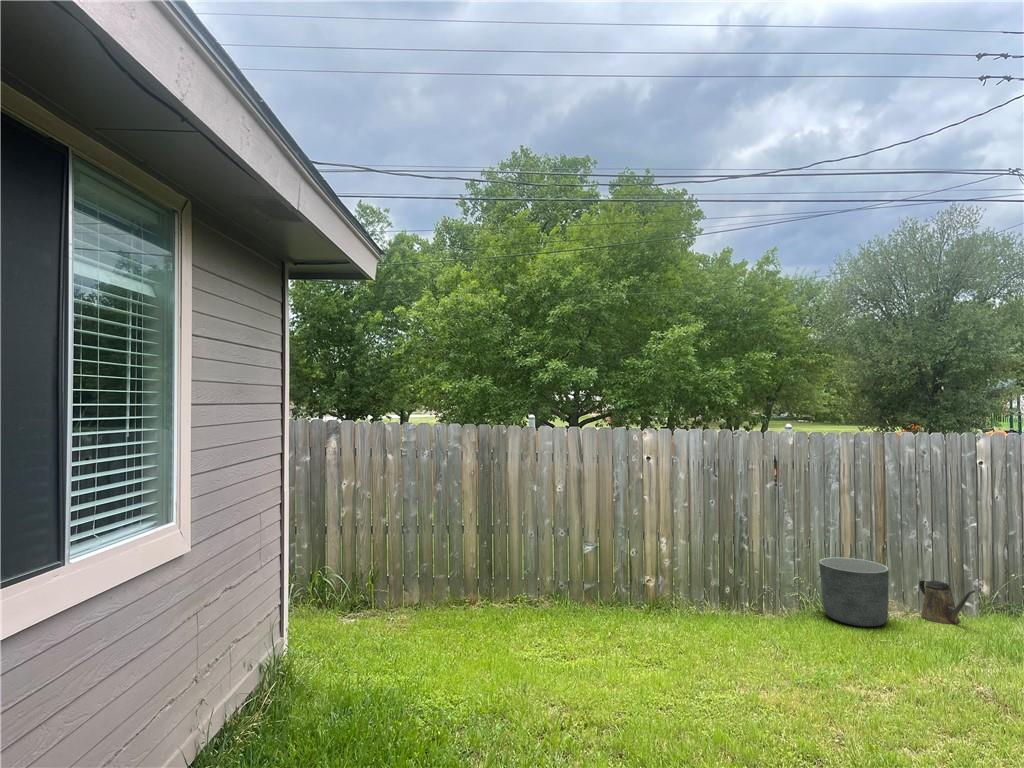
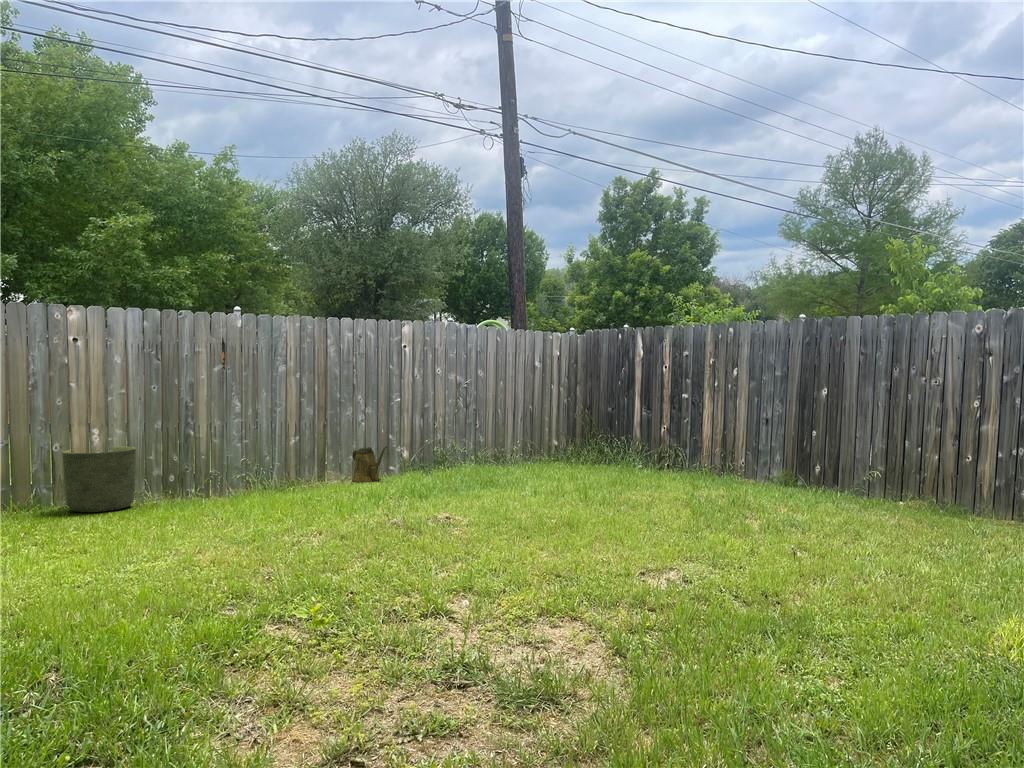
planter: present [819,557,889,627] -> present [62,447,136,513]

